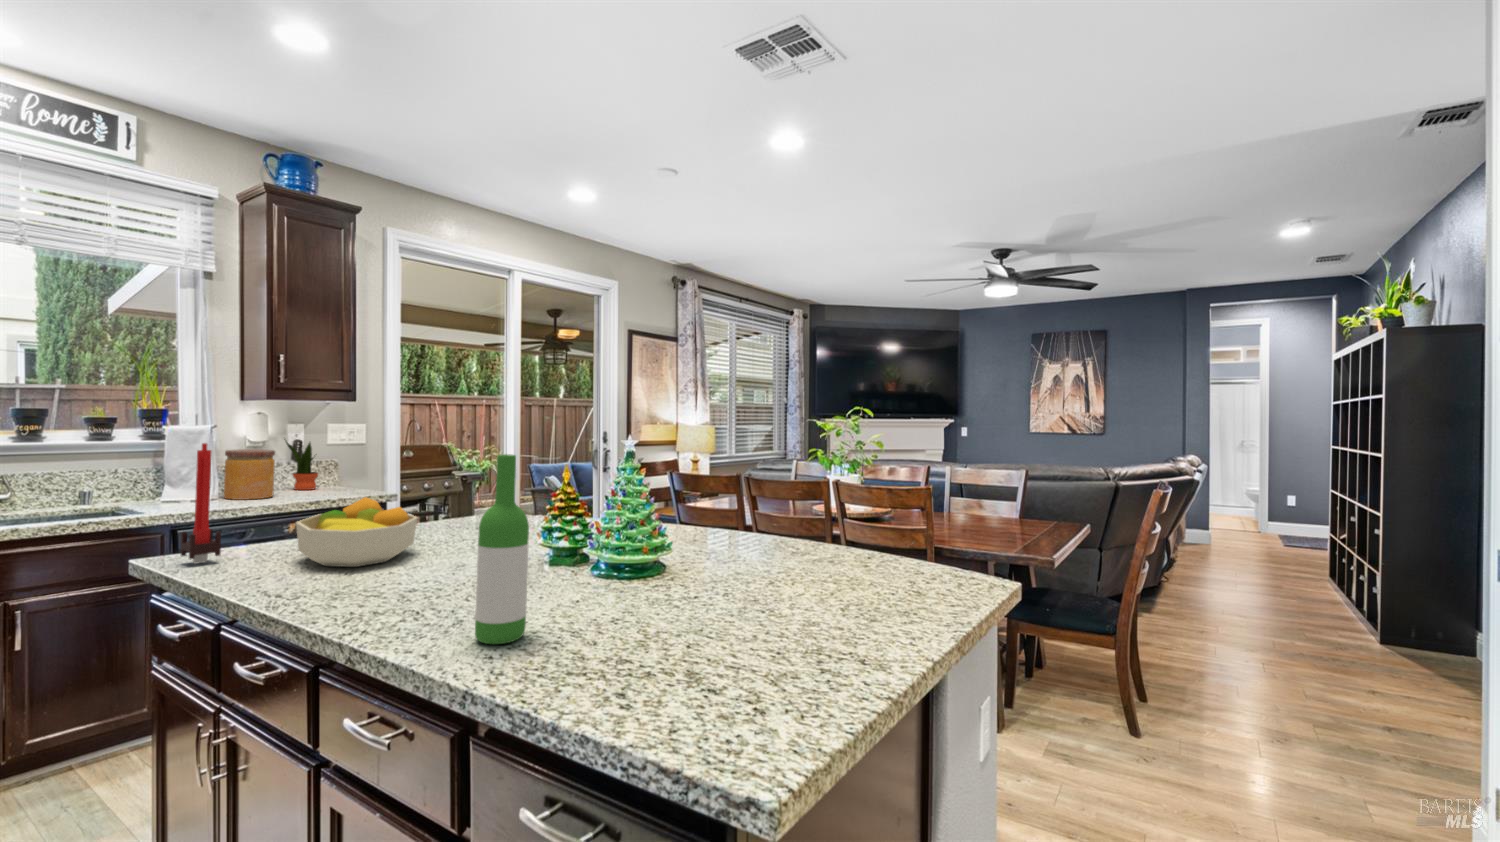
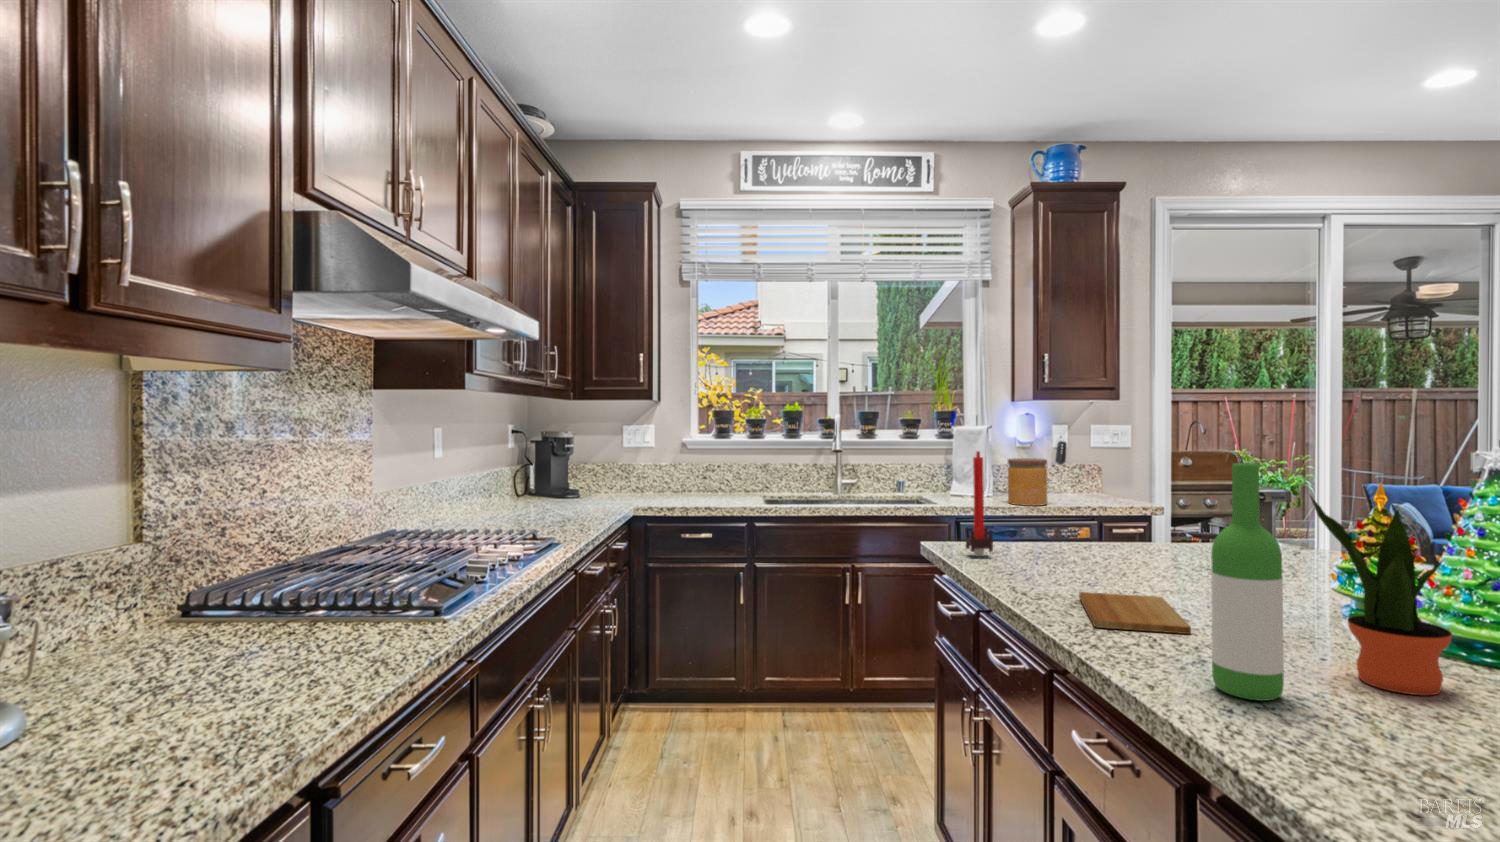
potted plant: present [284,439,318,490] -> present [1310,495,1452,695]
fruit bowl: present [296,497,417,567] -> none [1049,509,1171,581]
cutting board: none [336,573,446,614] -> present [1079,592,1191,634]

